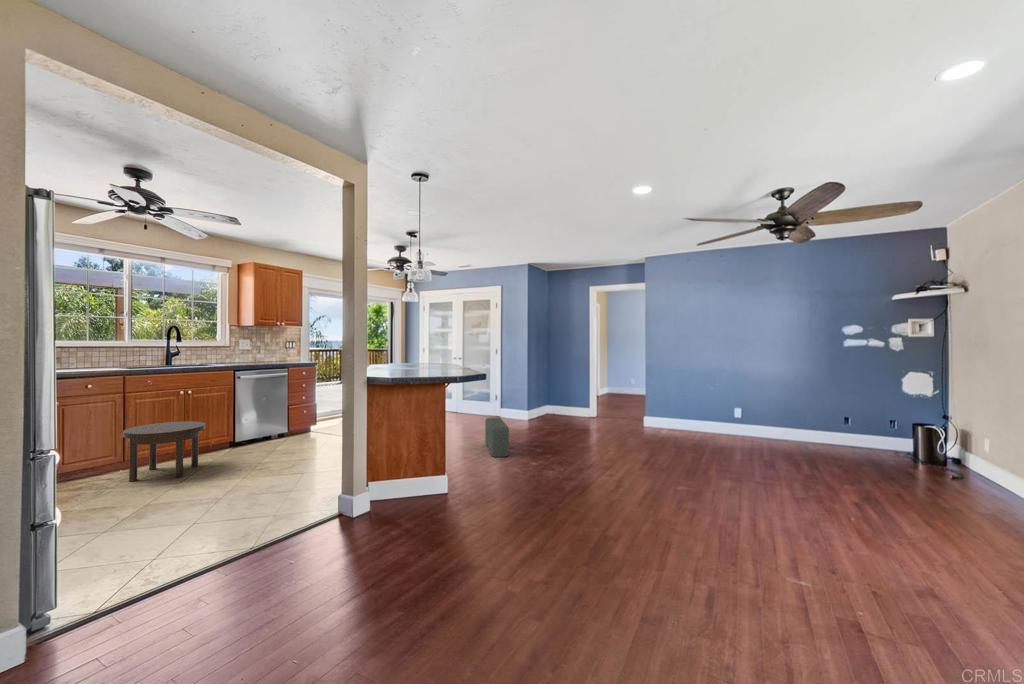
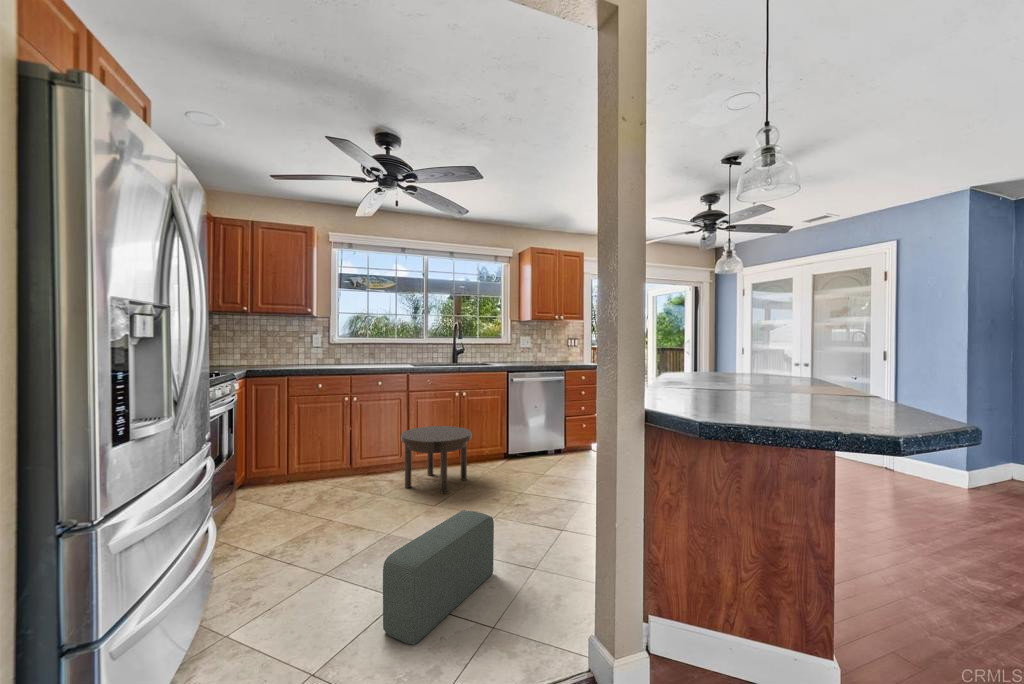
pouf: present [485,418,509,457] -> present [383,510,494,644]

